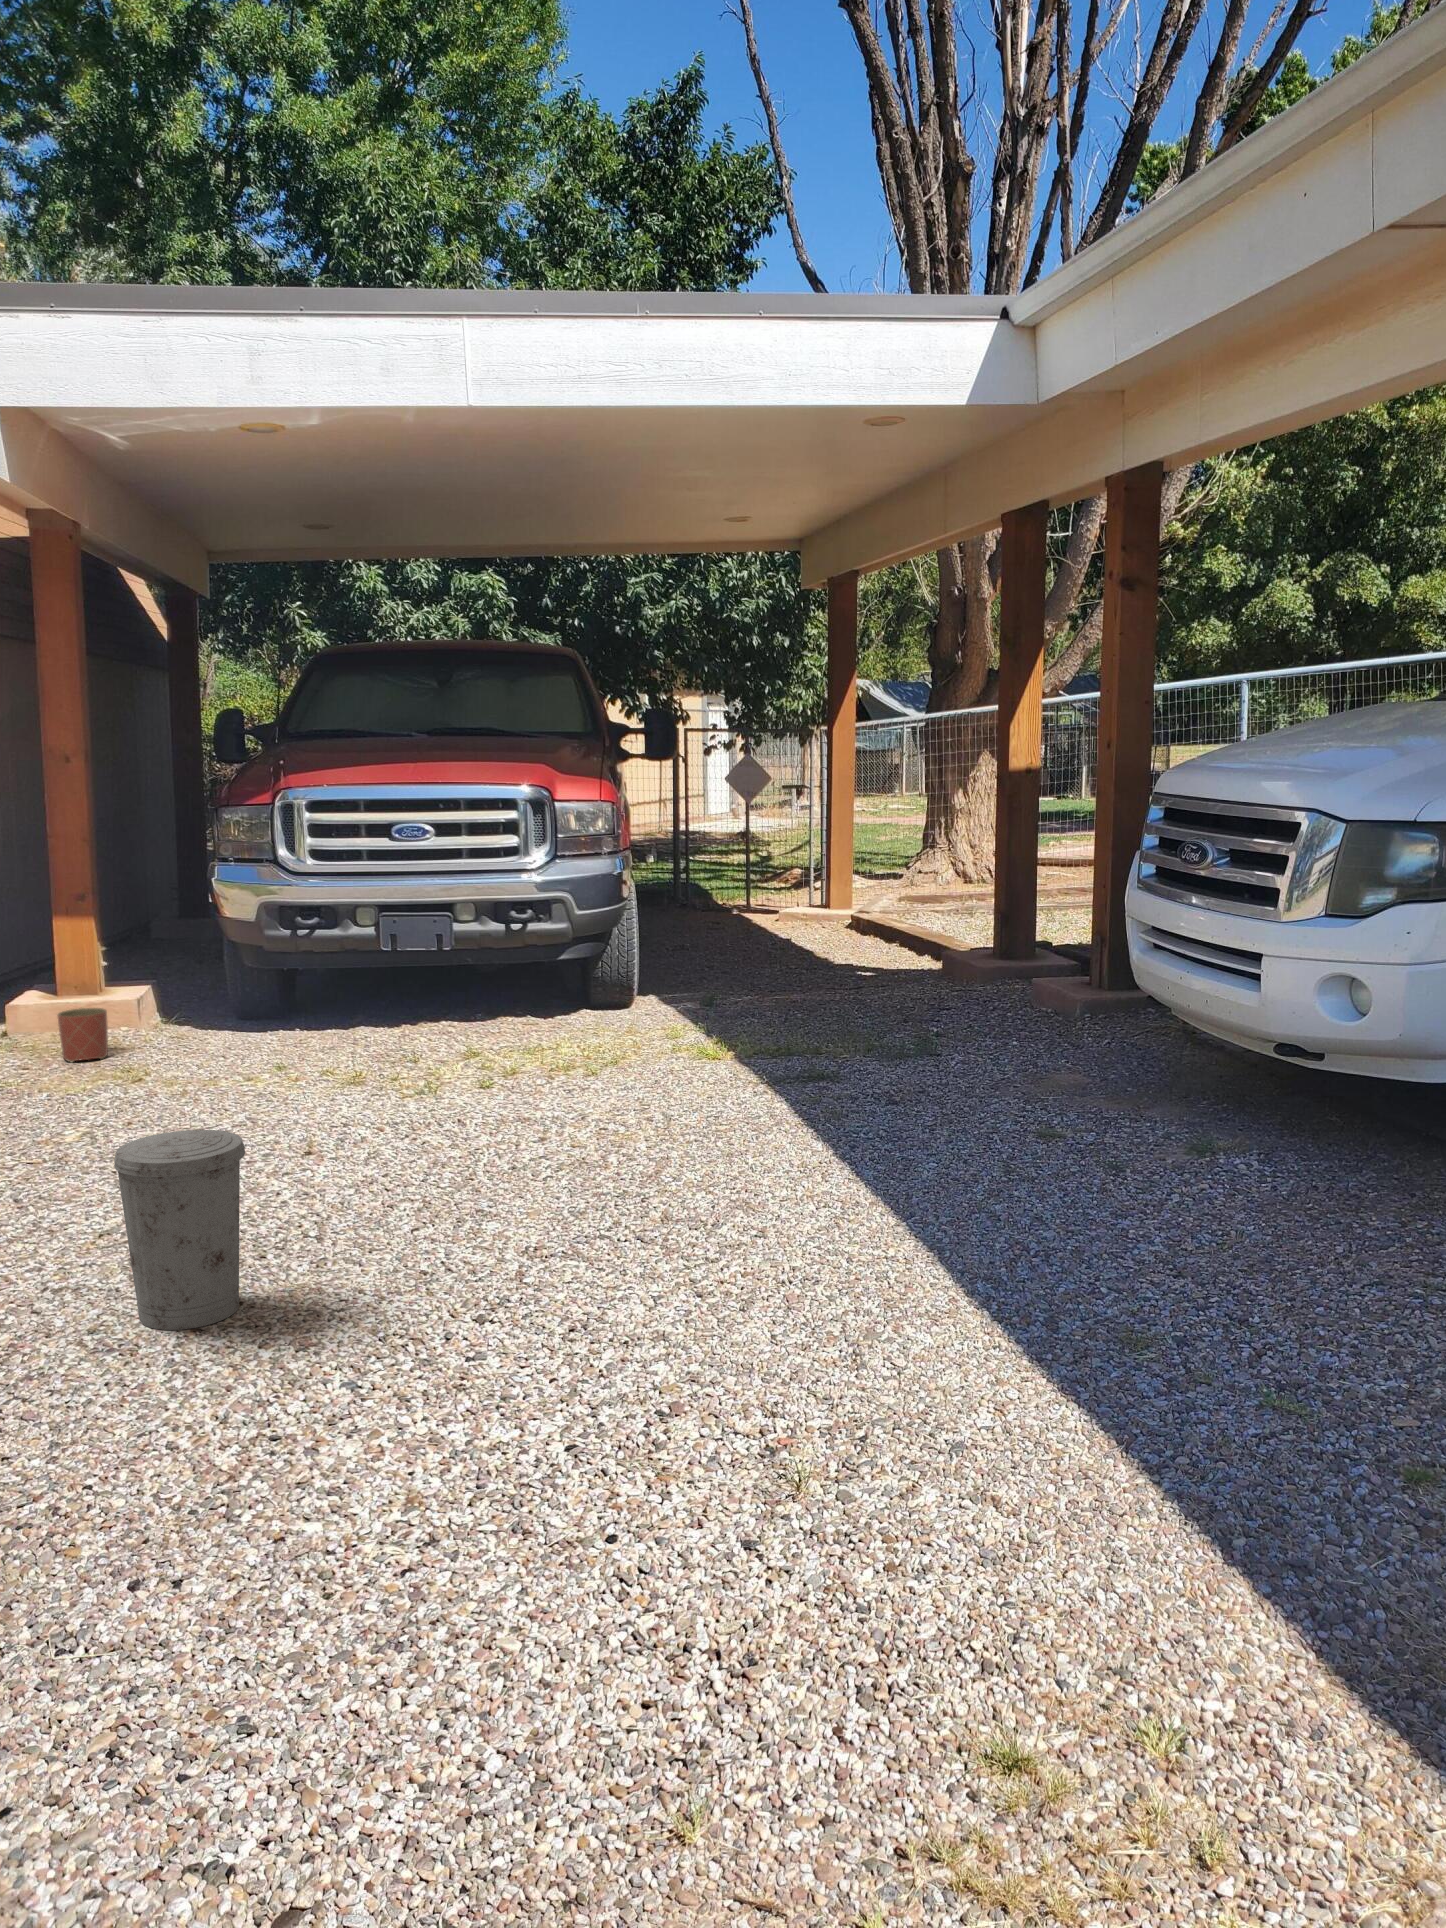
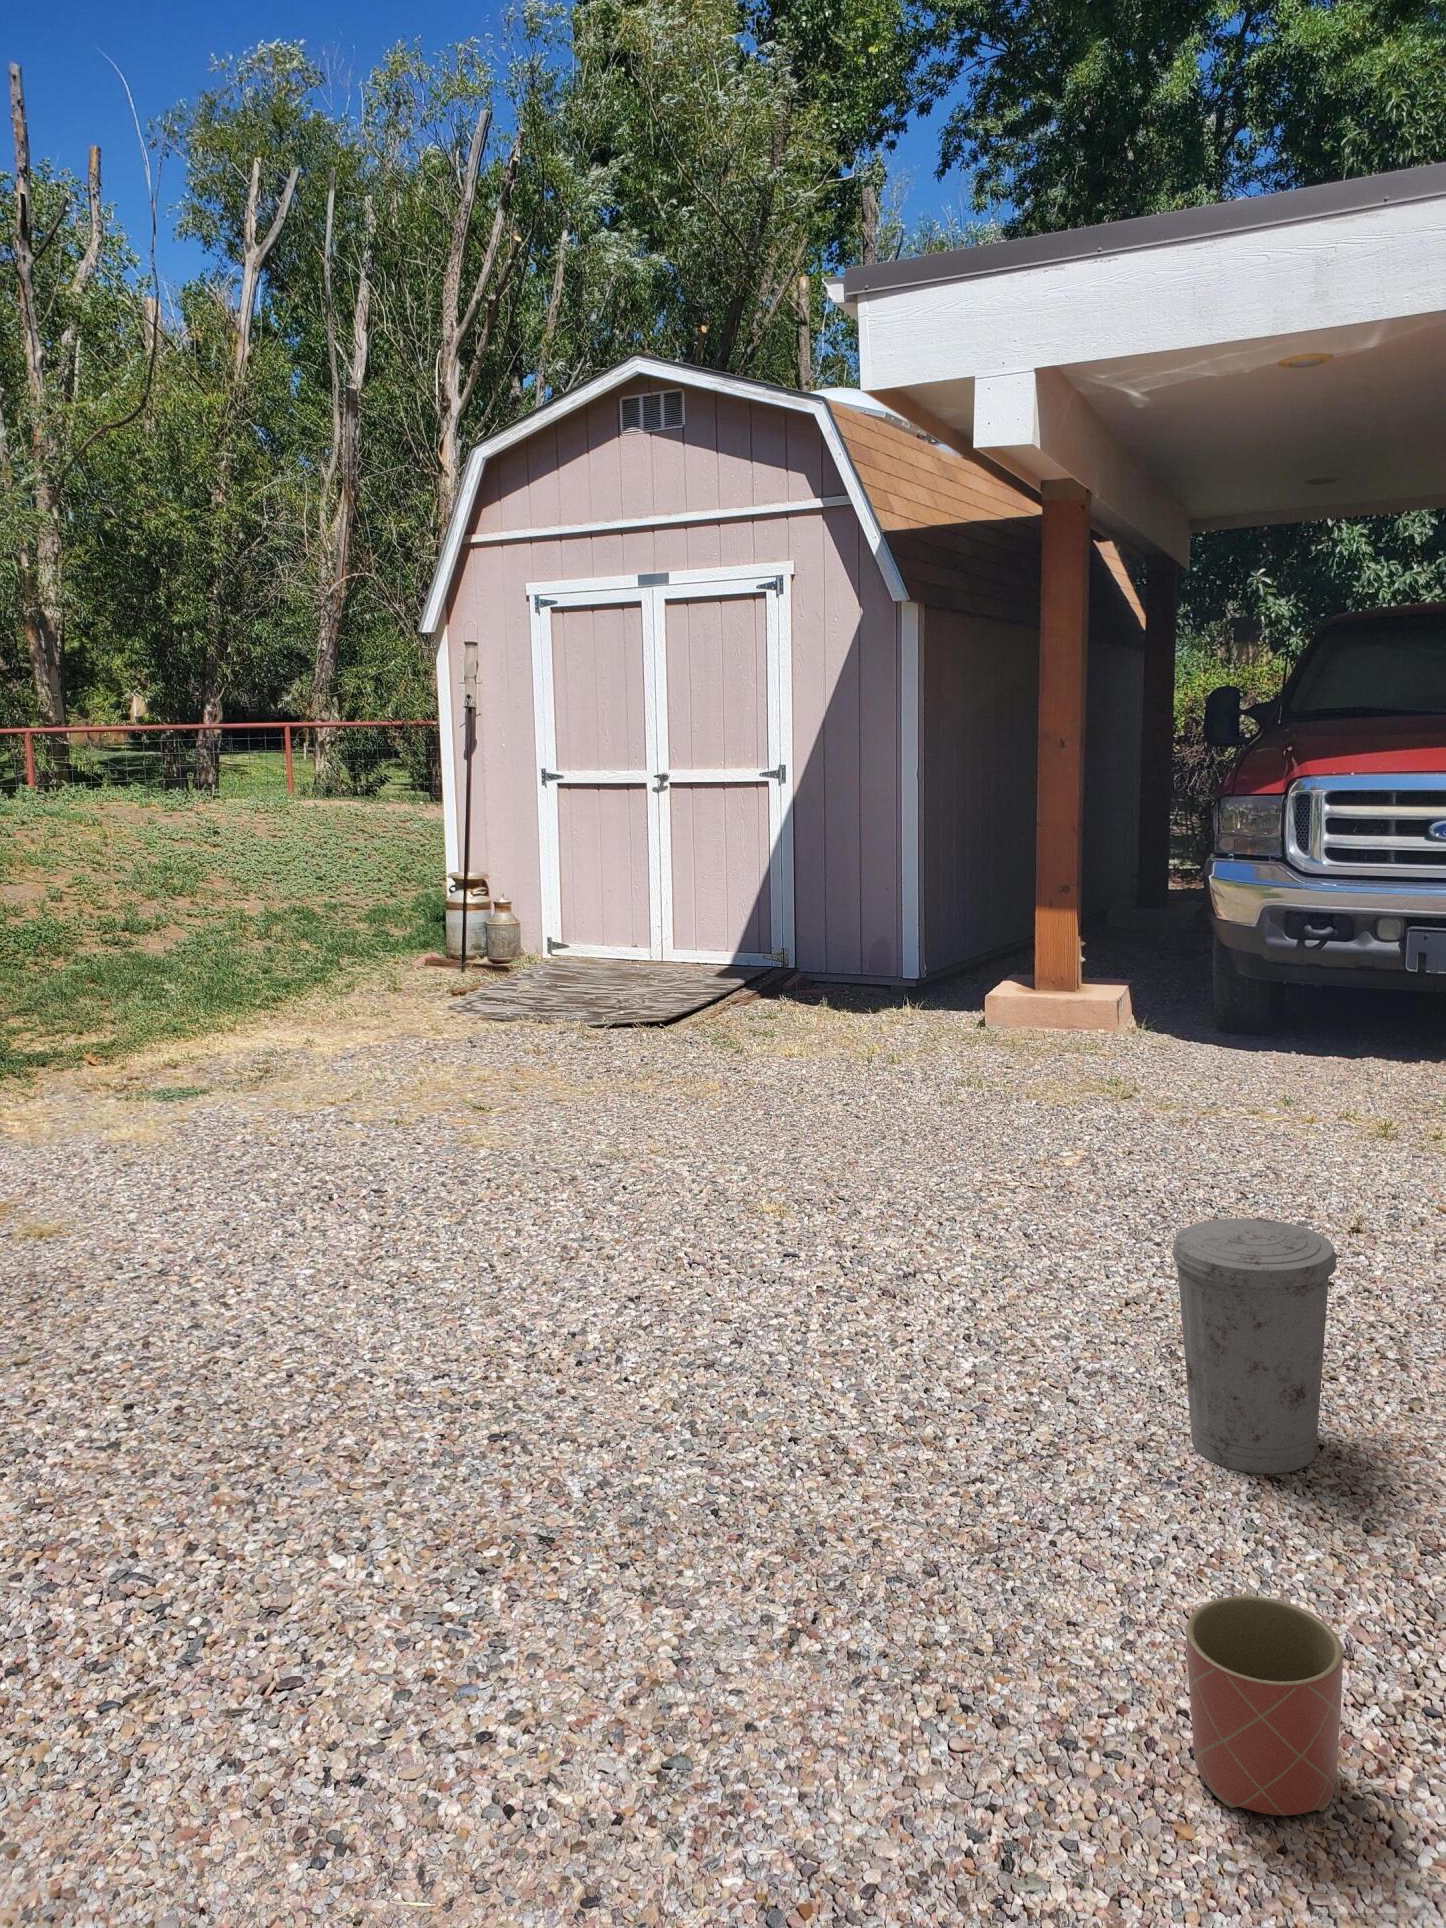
planter: present [58,1008,108,1062] -> present [1186,1596,1343,1815]

